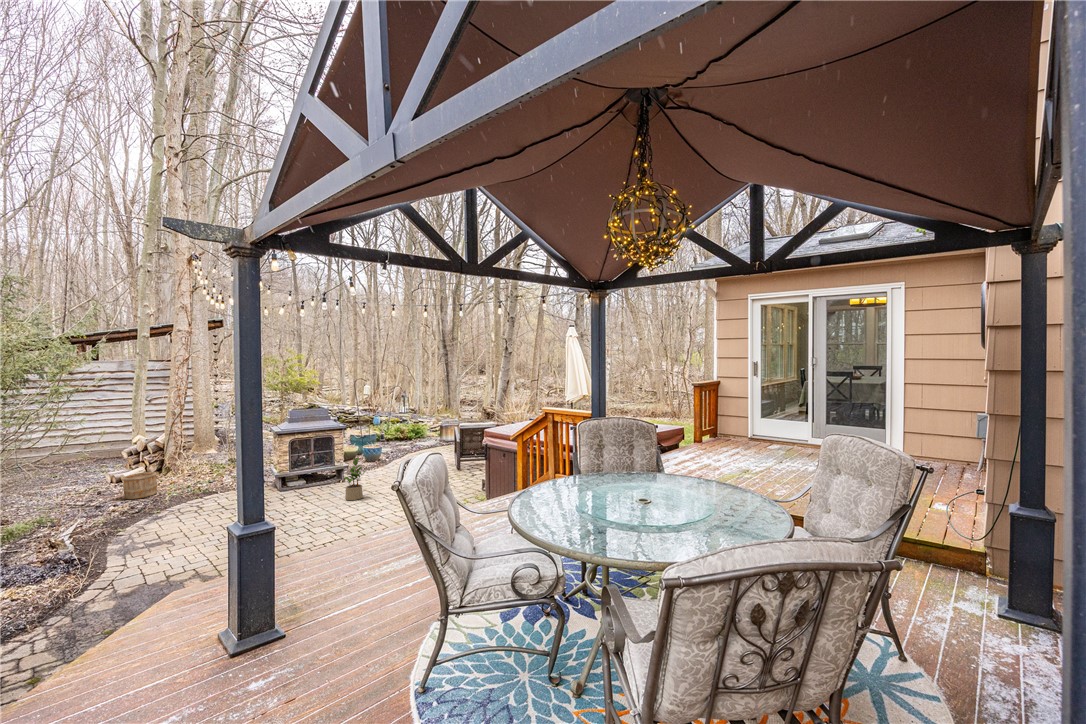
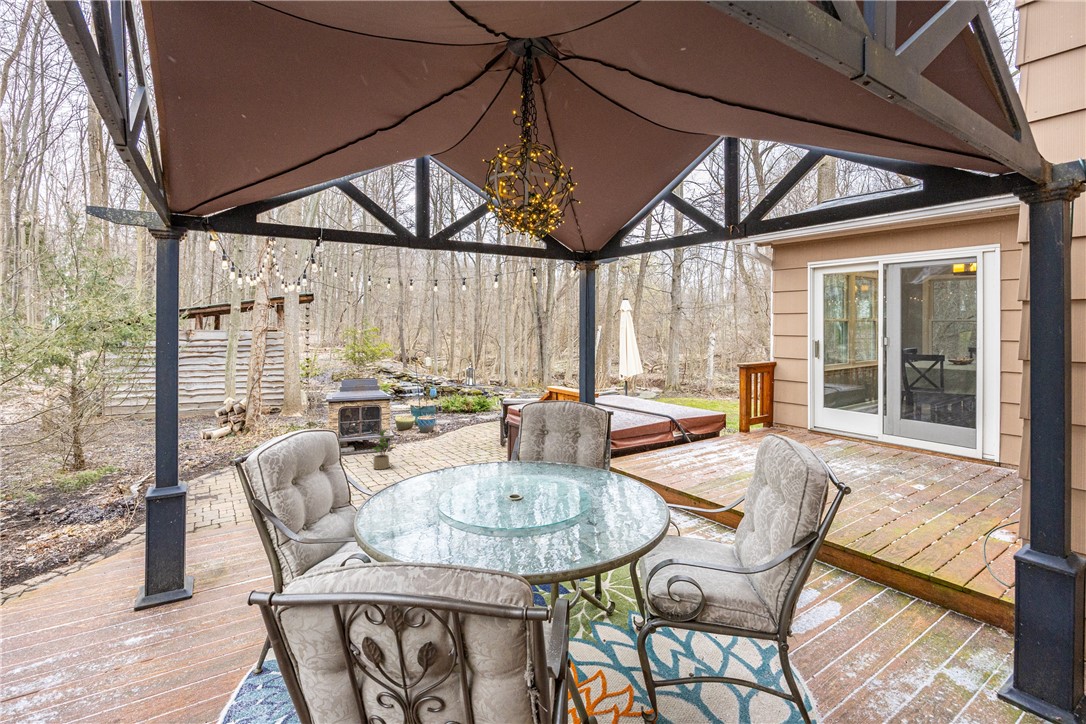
wooden bucket: present [122,472,157,499] -> none [202,432,231,455]

